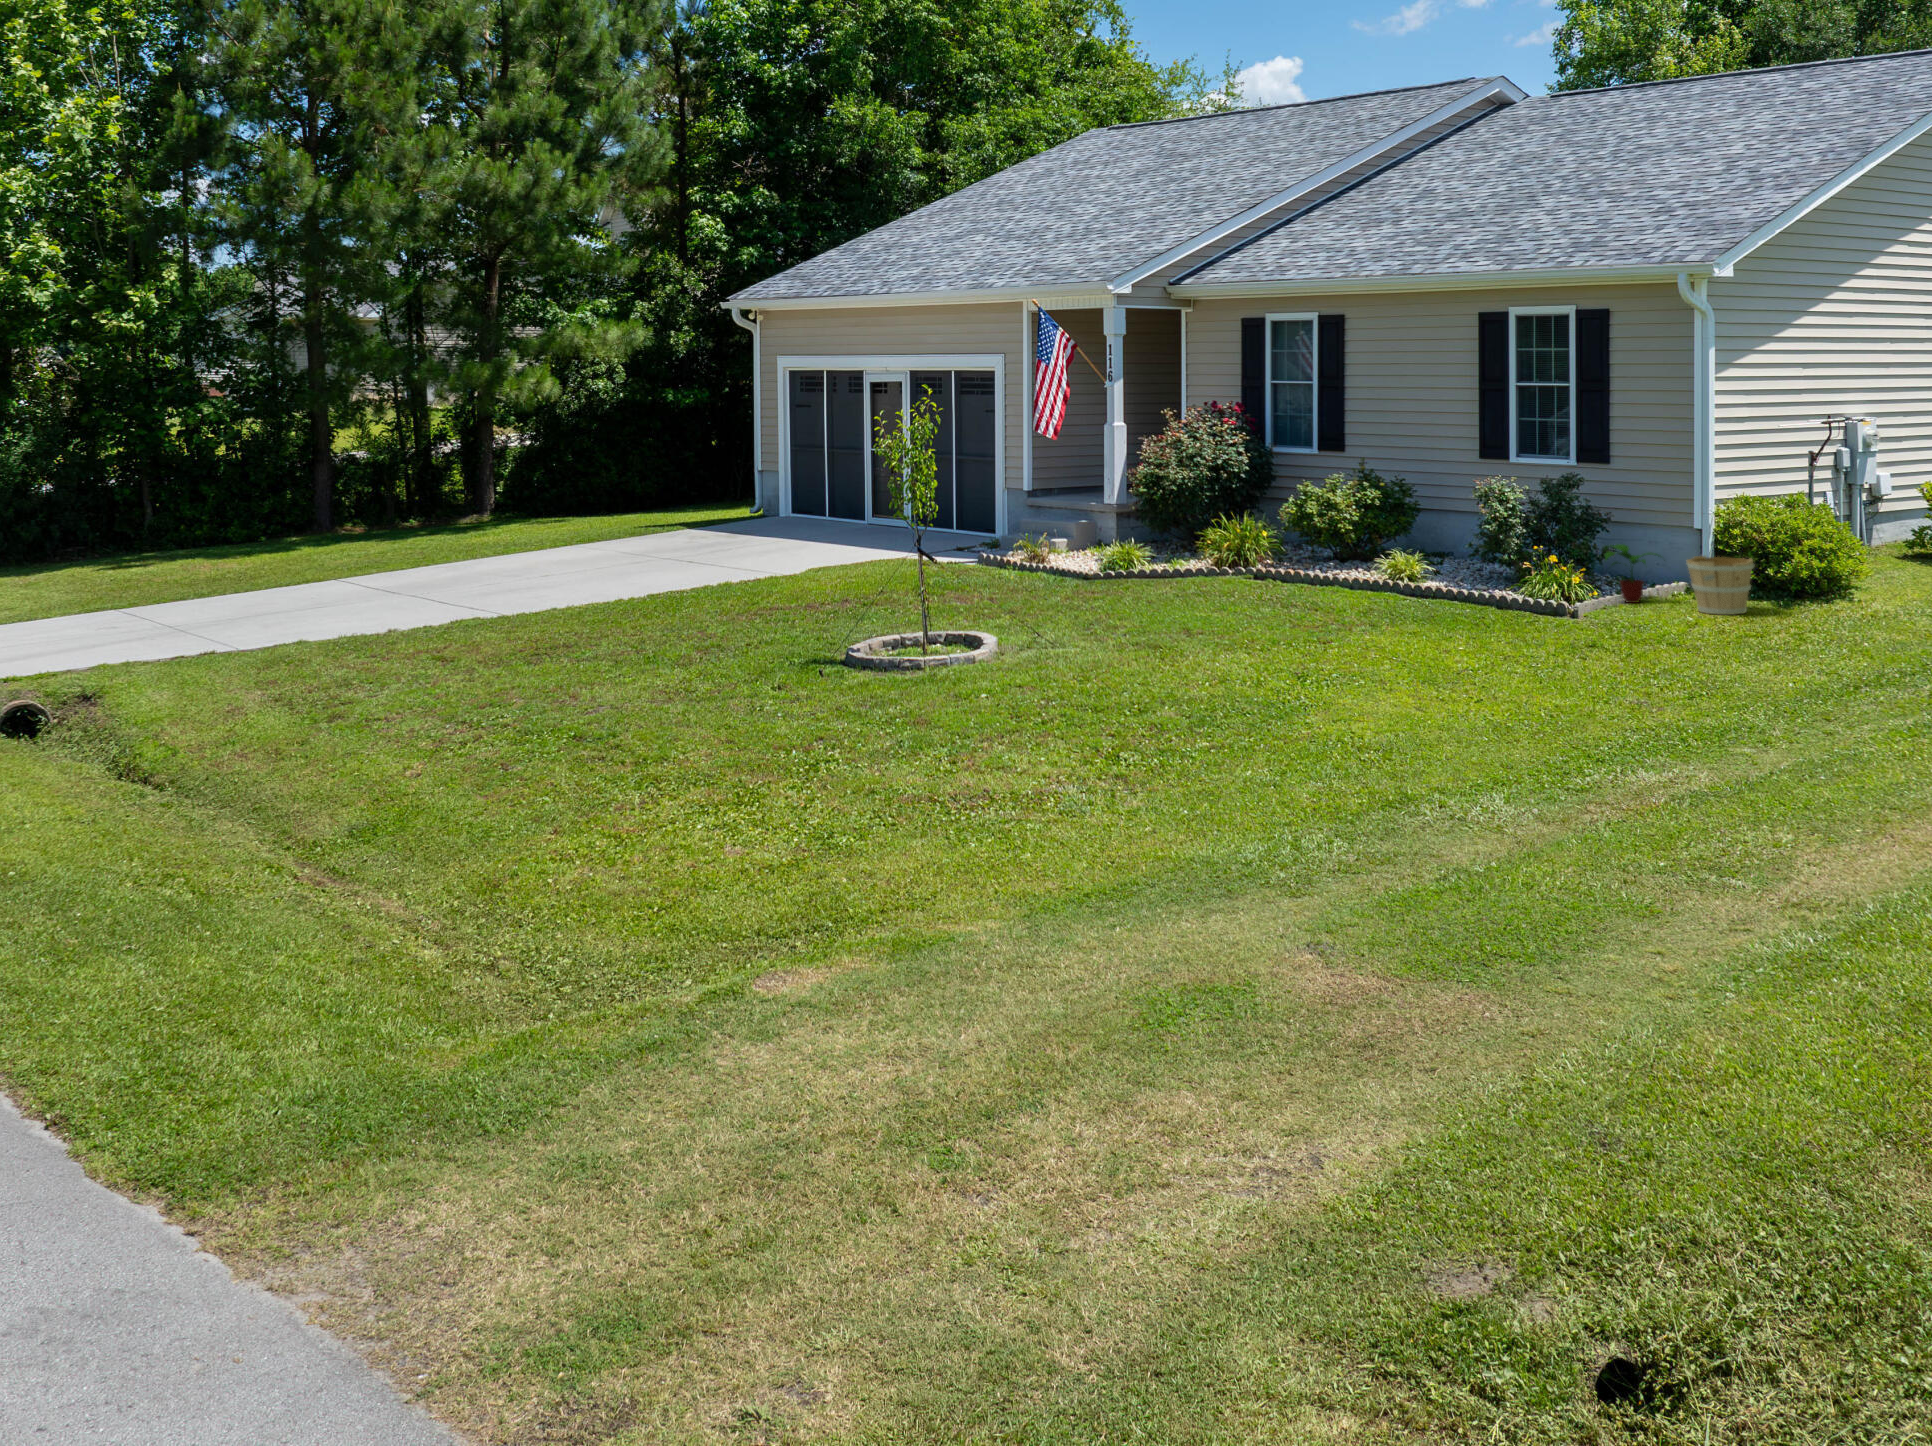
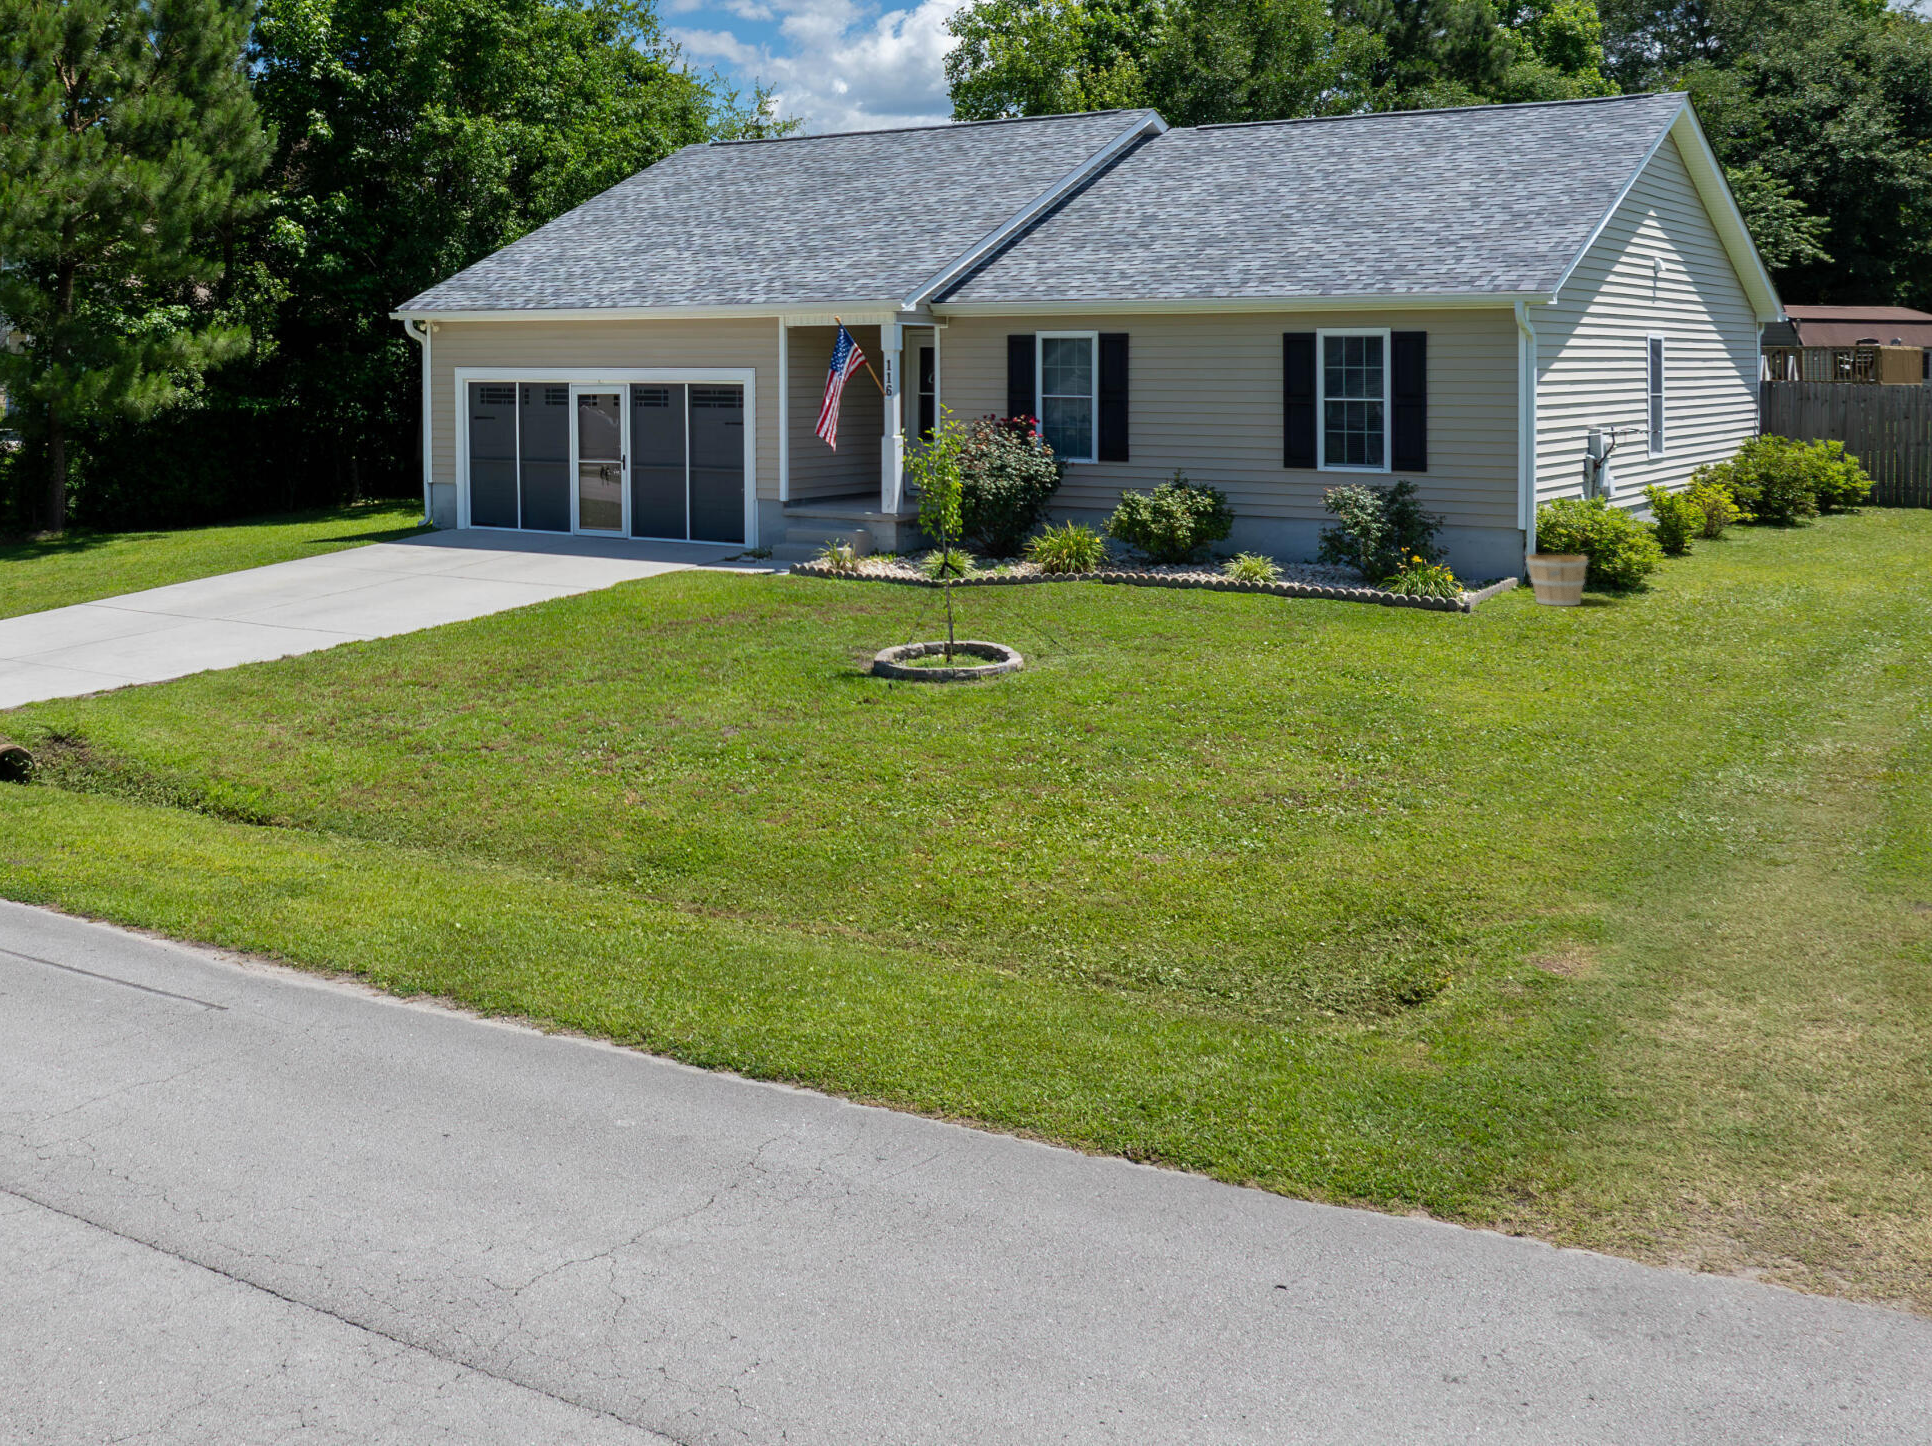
potted plant: present [1604,544,1659,603] -> none [1431,545,1495,598]

